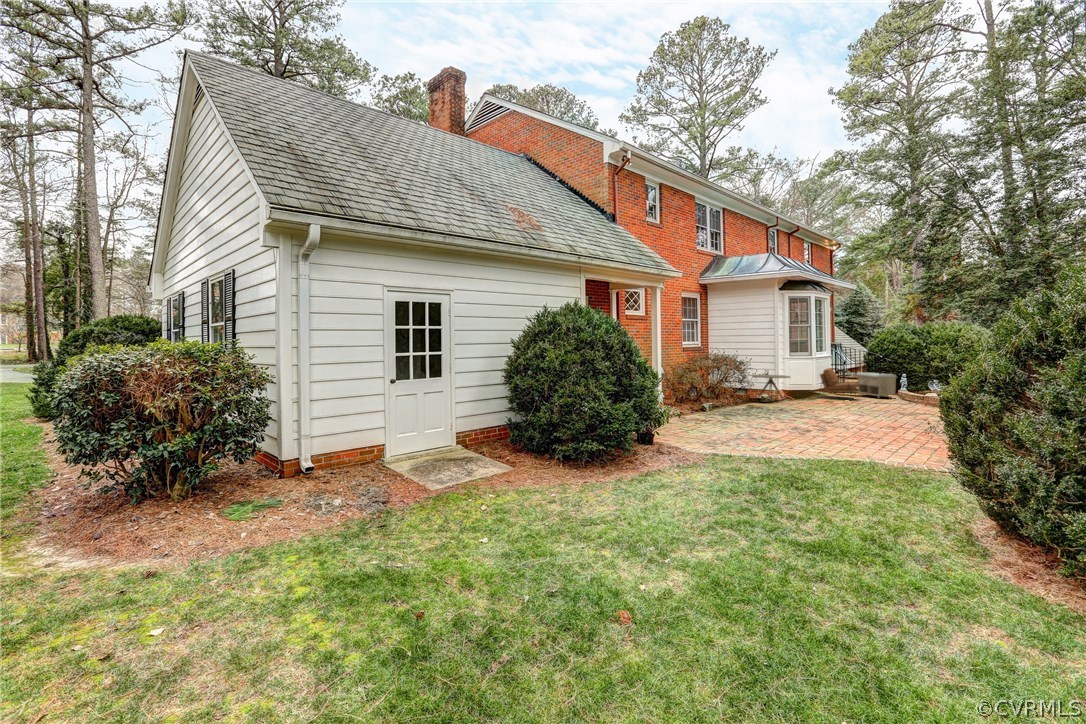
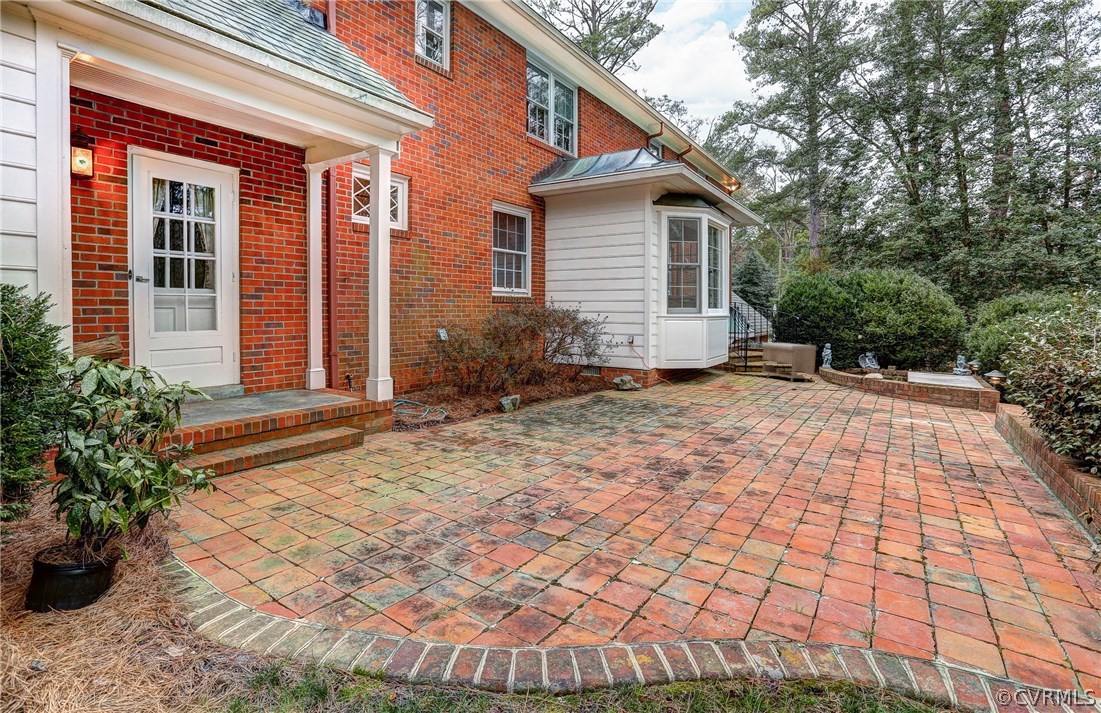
chair: present [820,368,858,399] -> none [708,335,765,386]
round table: present [752,375,790,400] -> none [607,344,667,388]

